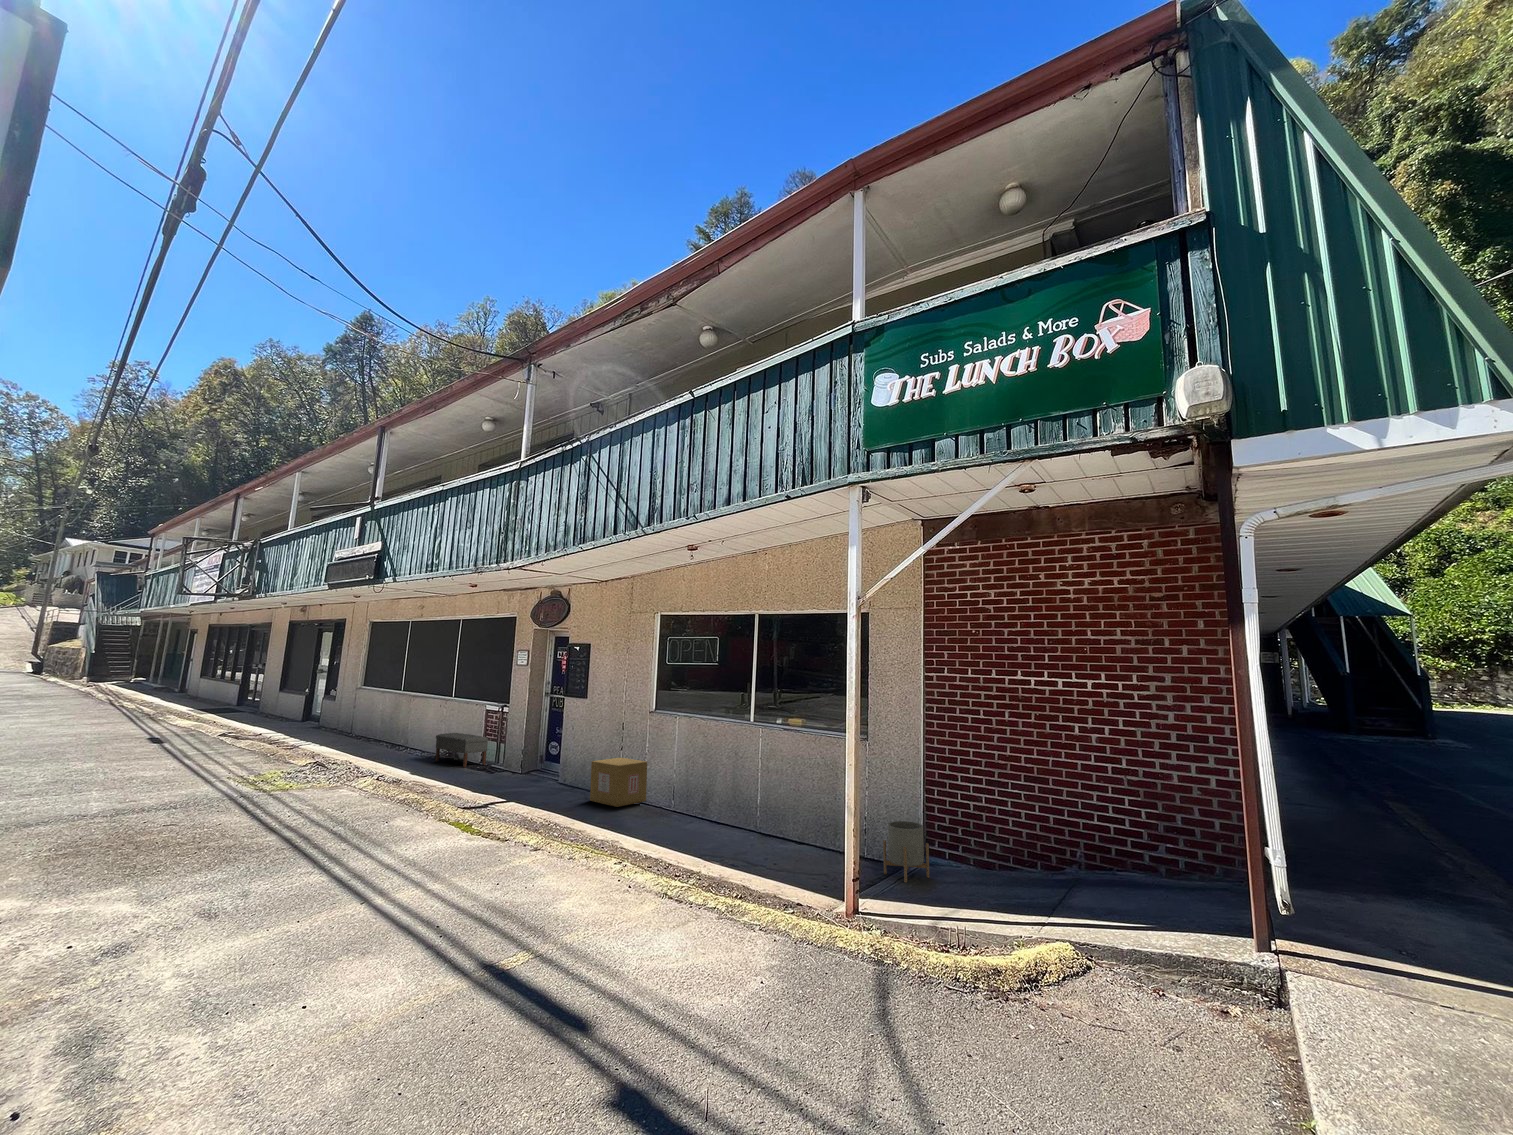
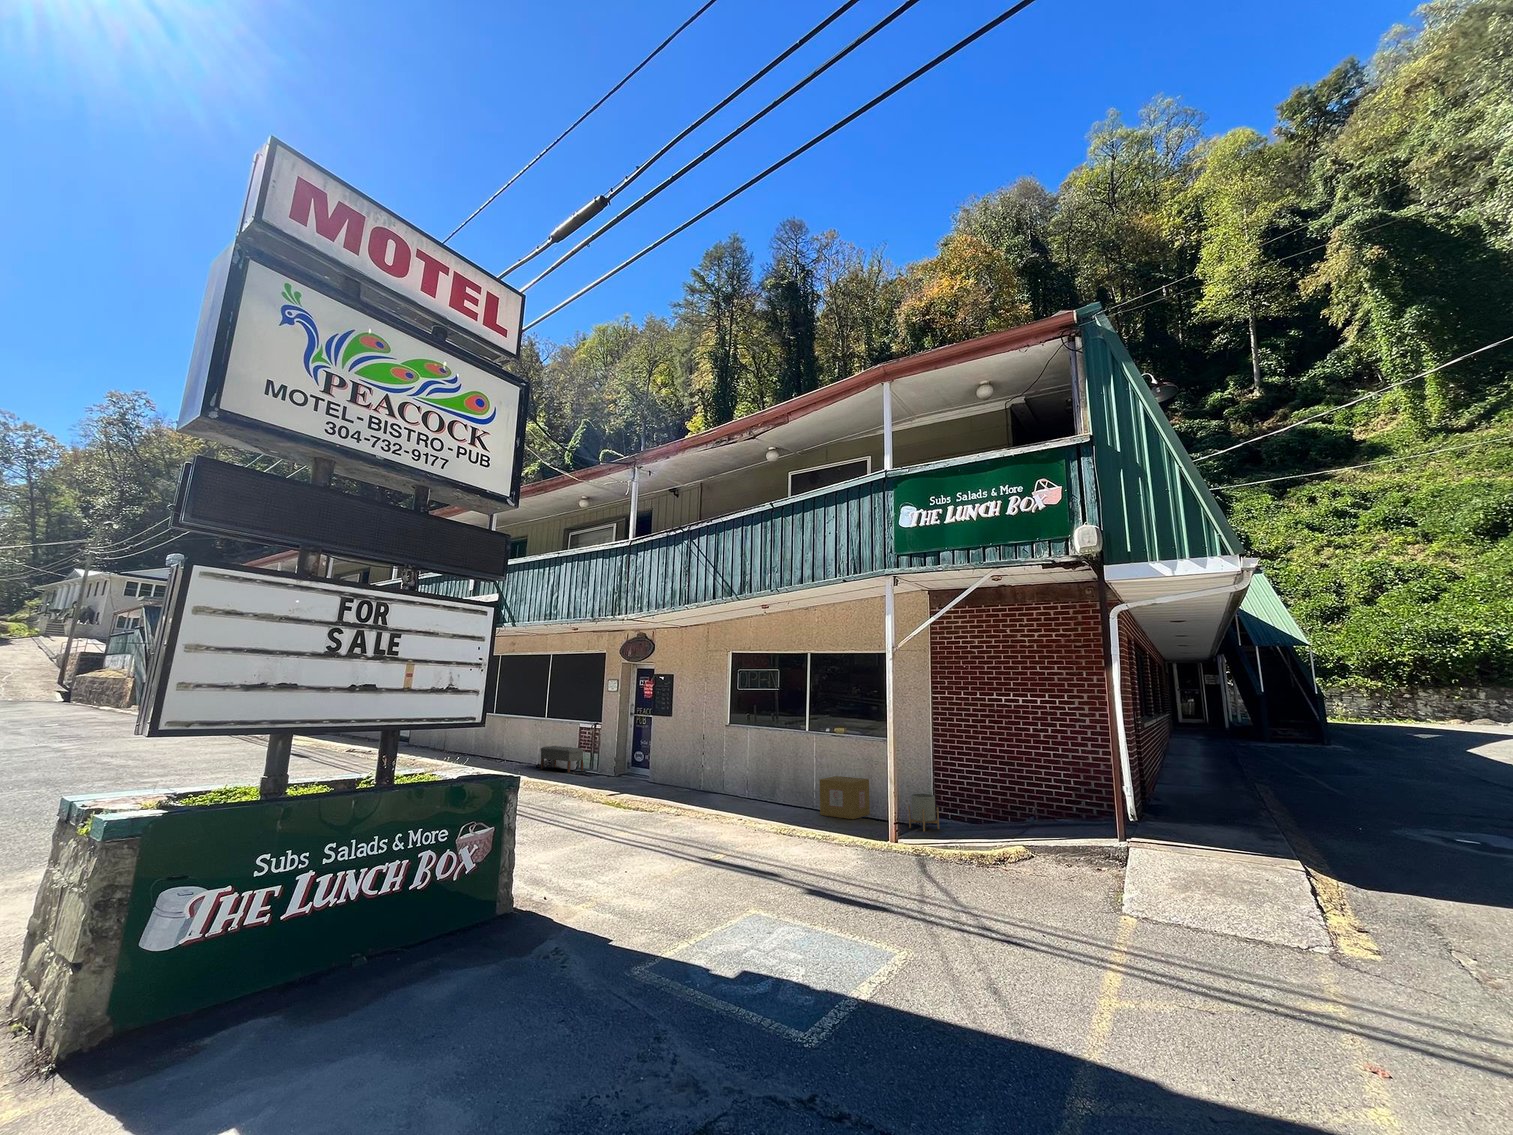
cardboard box: present [590,758,647,807] -> present [820,776,870,819]

